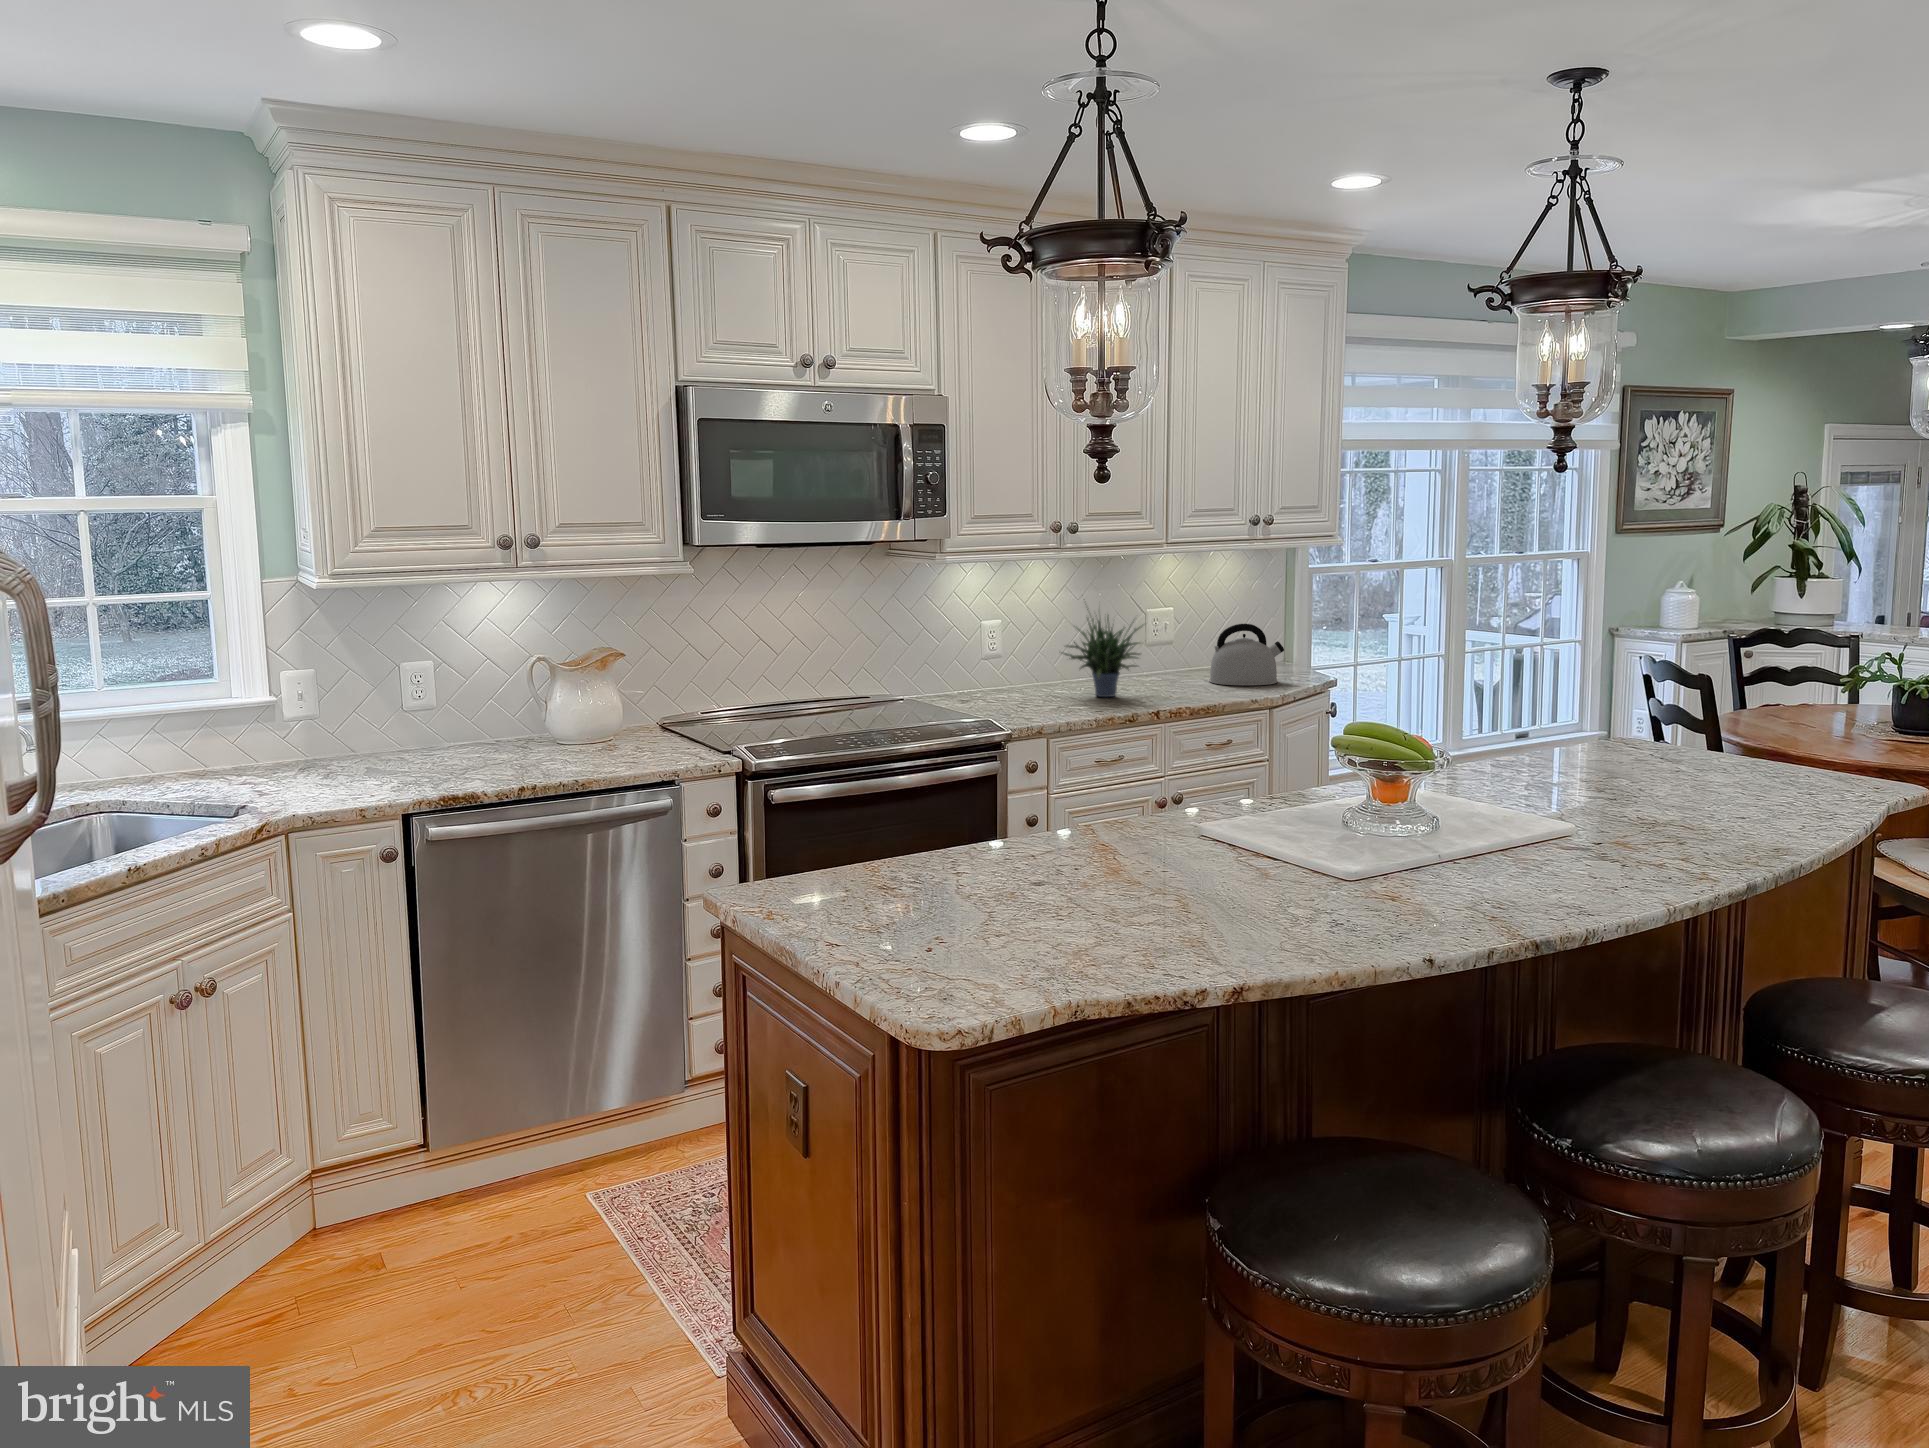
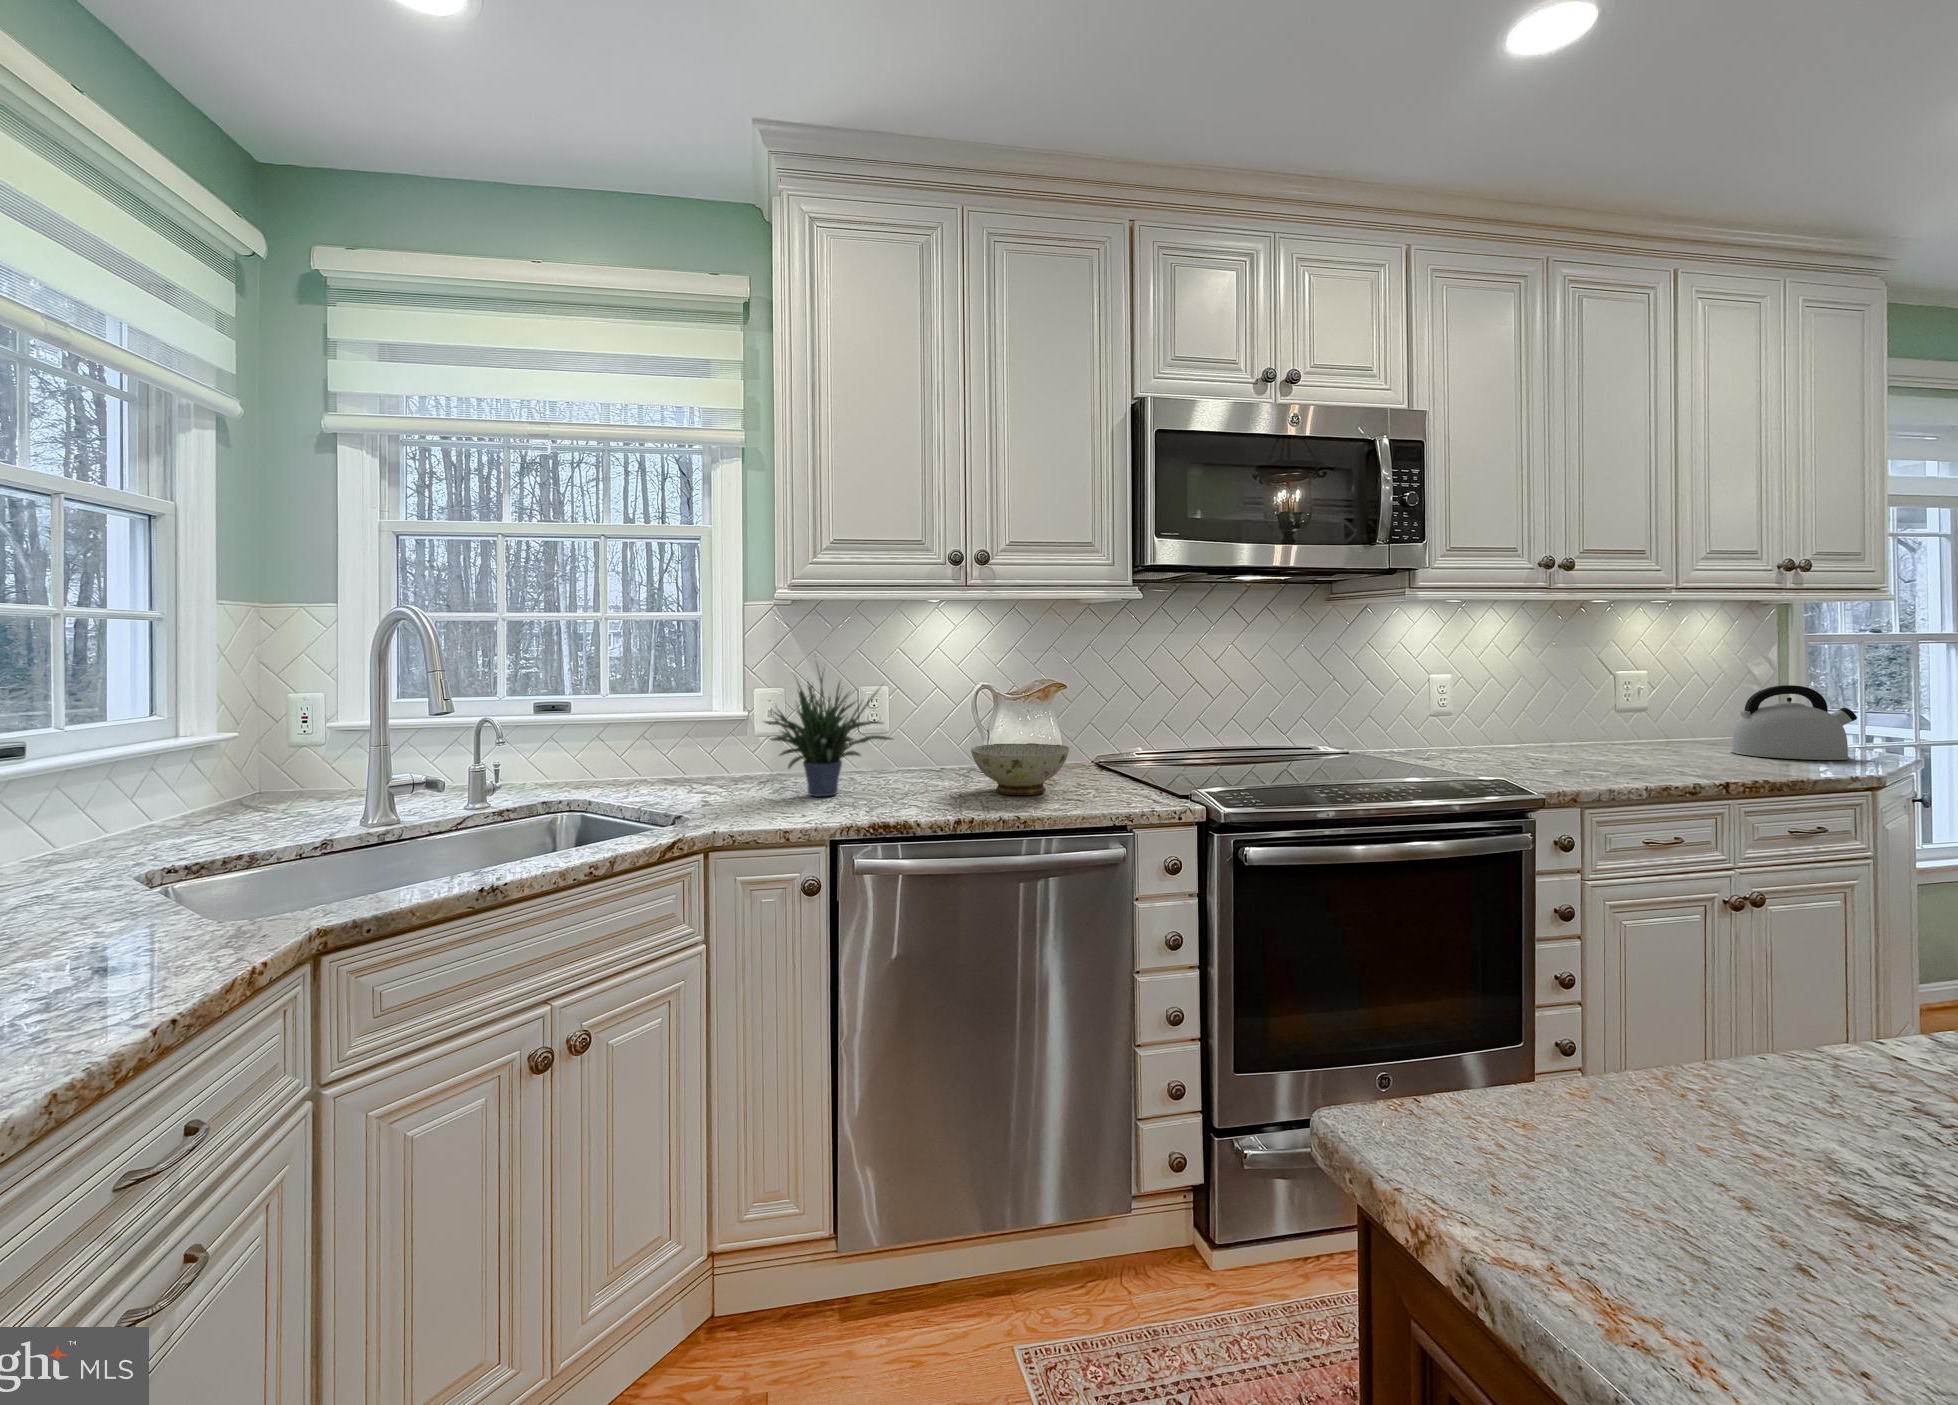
potted plant: present [1062,609,1143,697] -> present [765,677,892,797]
ceramic bowl: none [530,713,623,762] -> present [971,743,1069,795]

